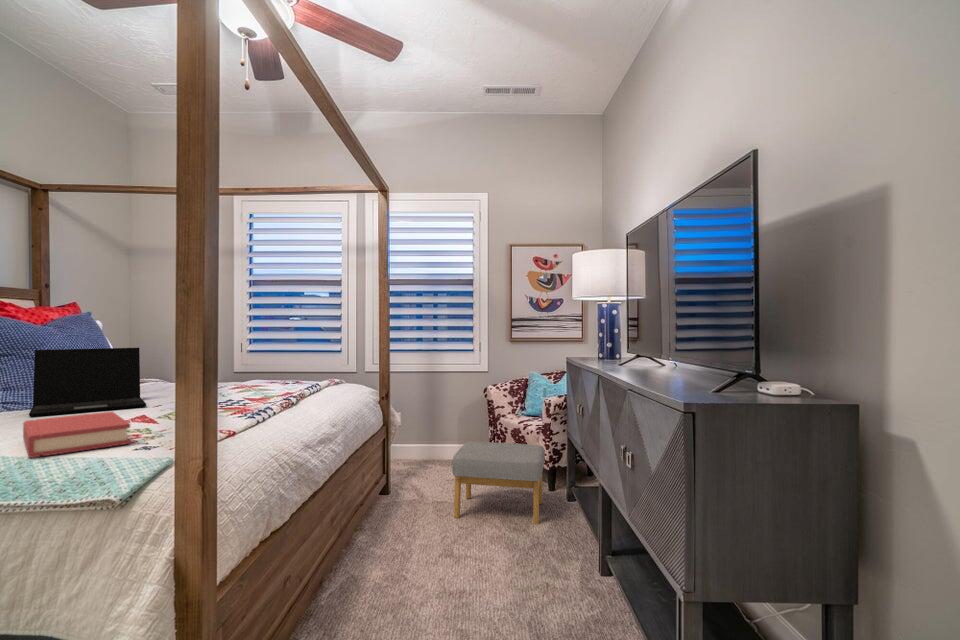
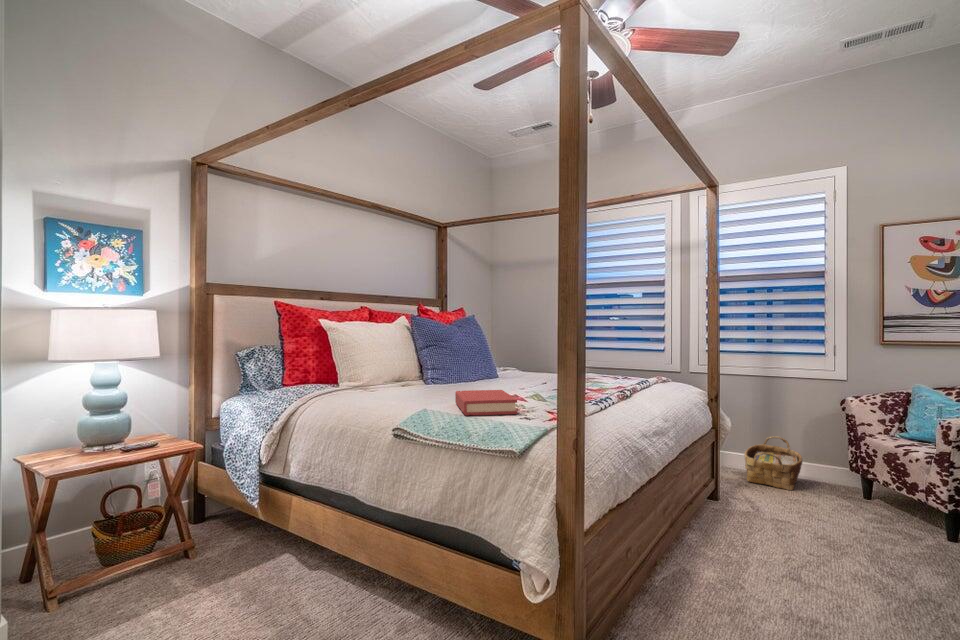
laptop: present [29,348,146,417] -> none [450,343,516,389]
woven basket: none [412,425,457,472] -> present [744,436,803,490]
footstool: present [452,442,545,524] -> none [797,460,939,576]

